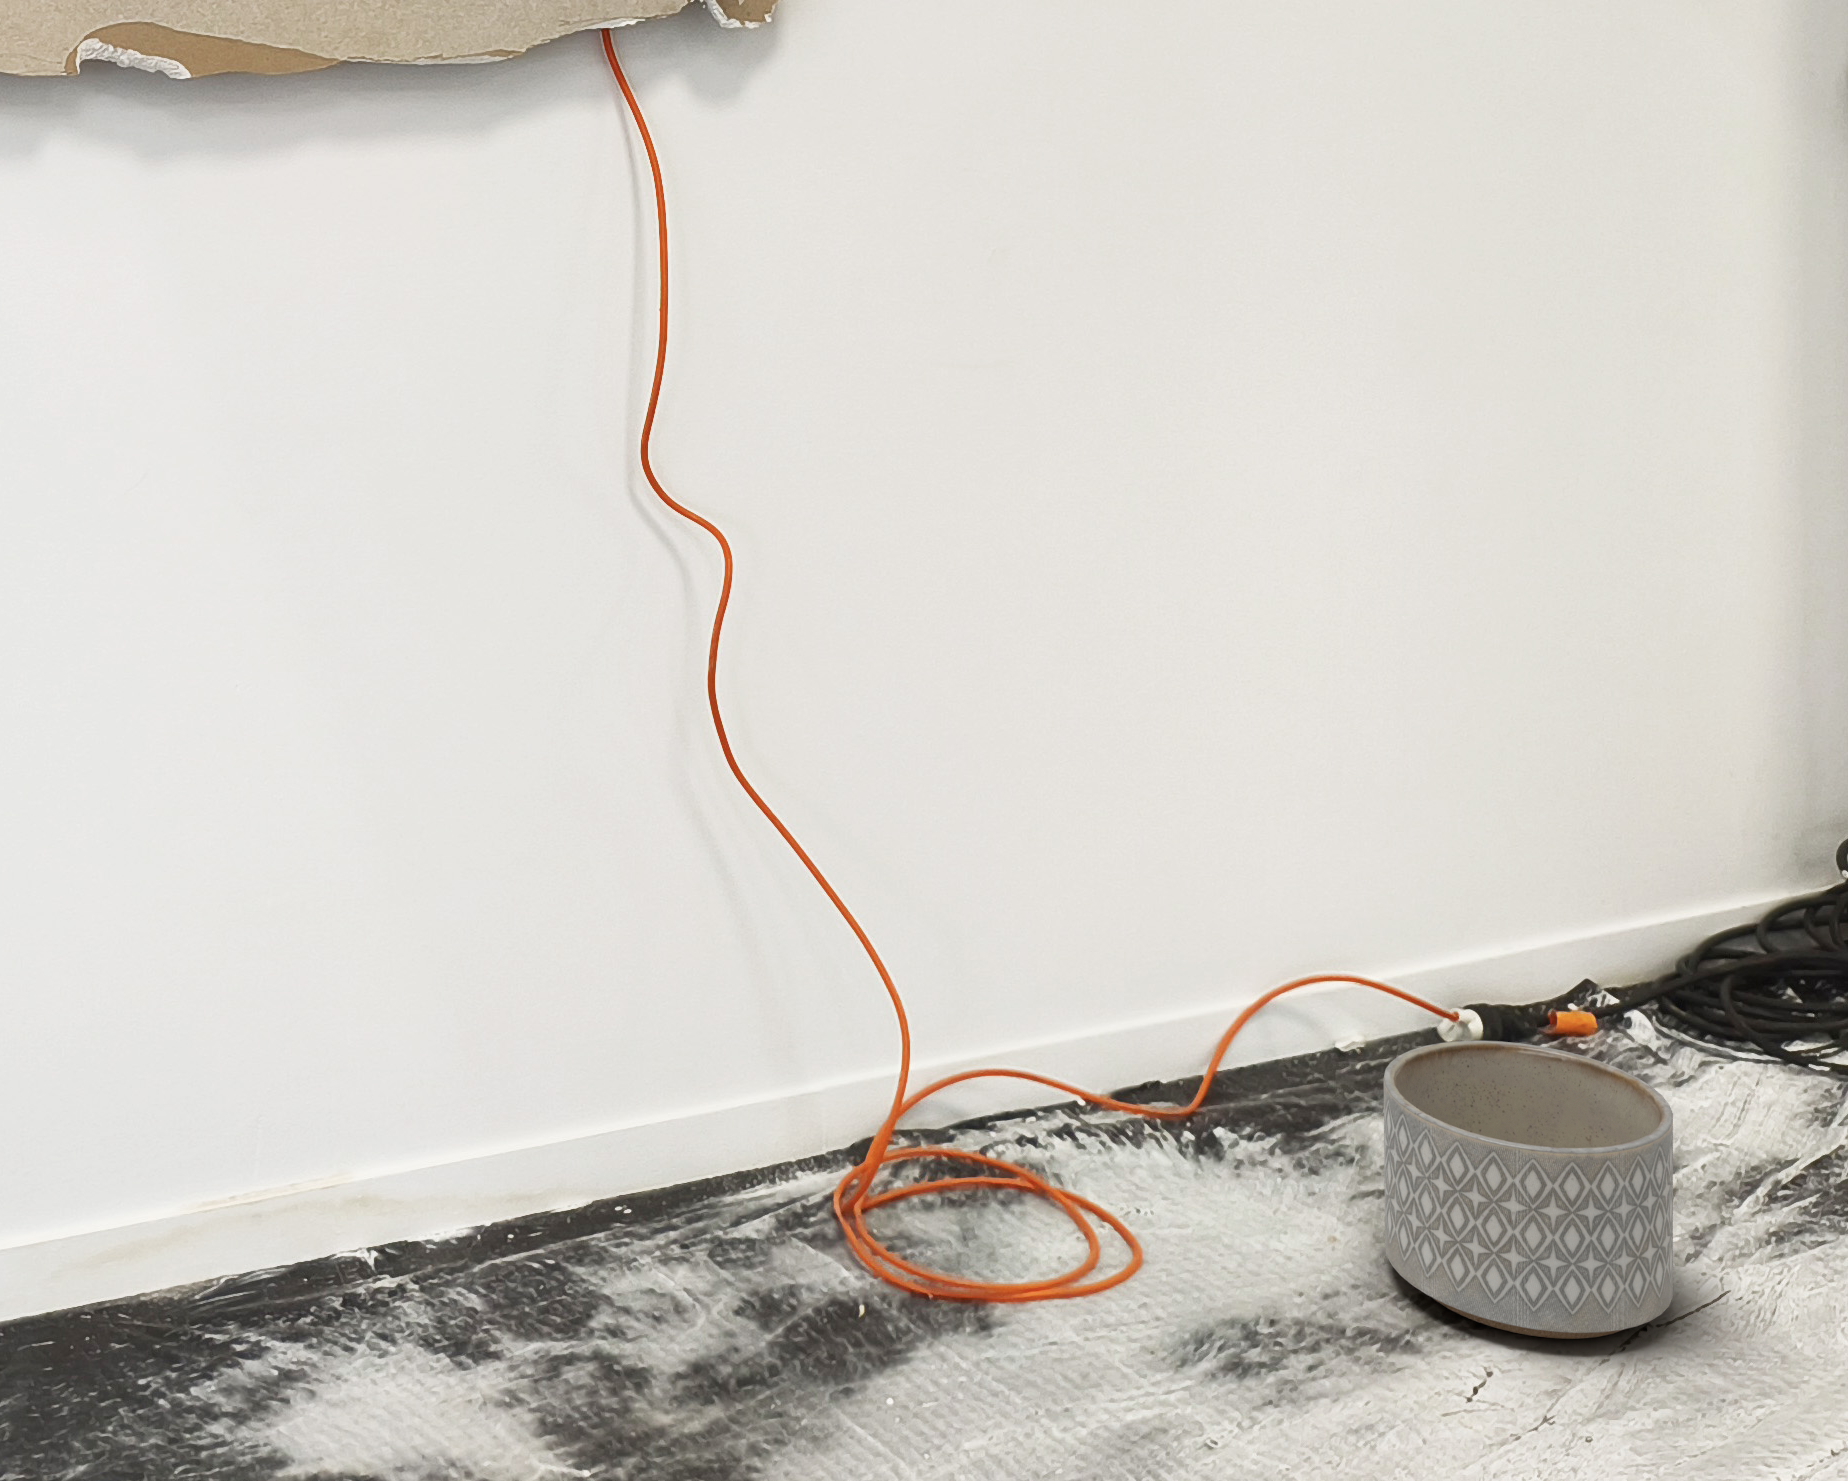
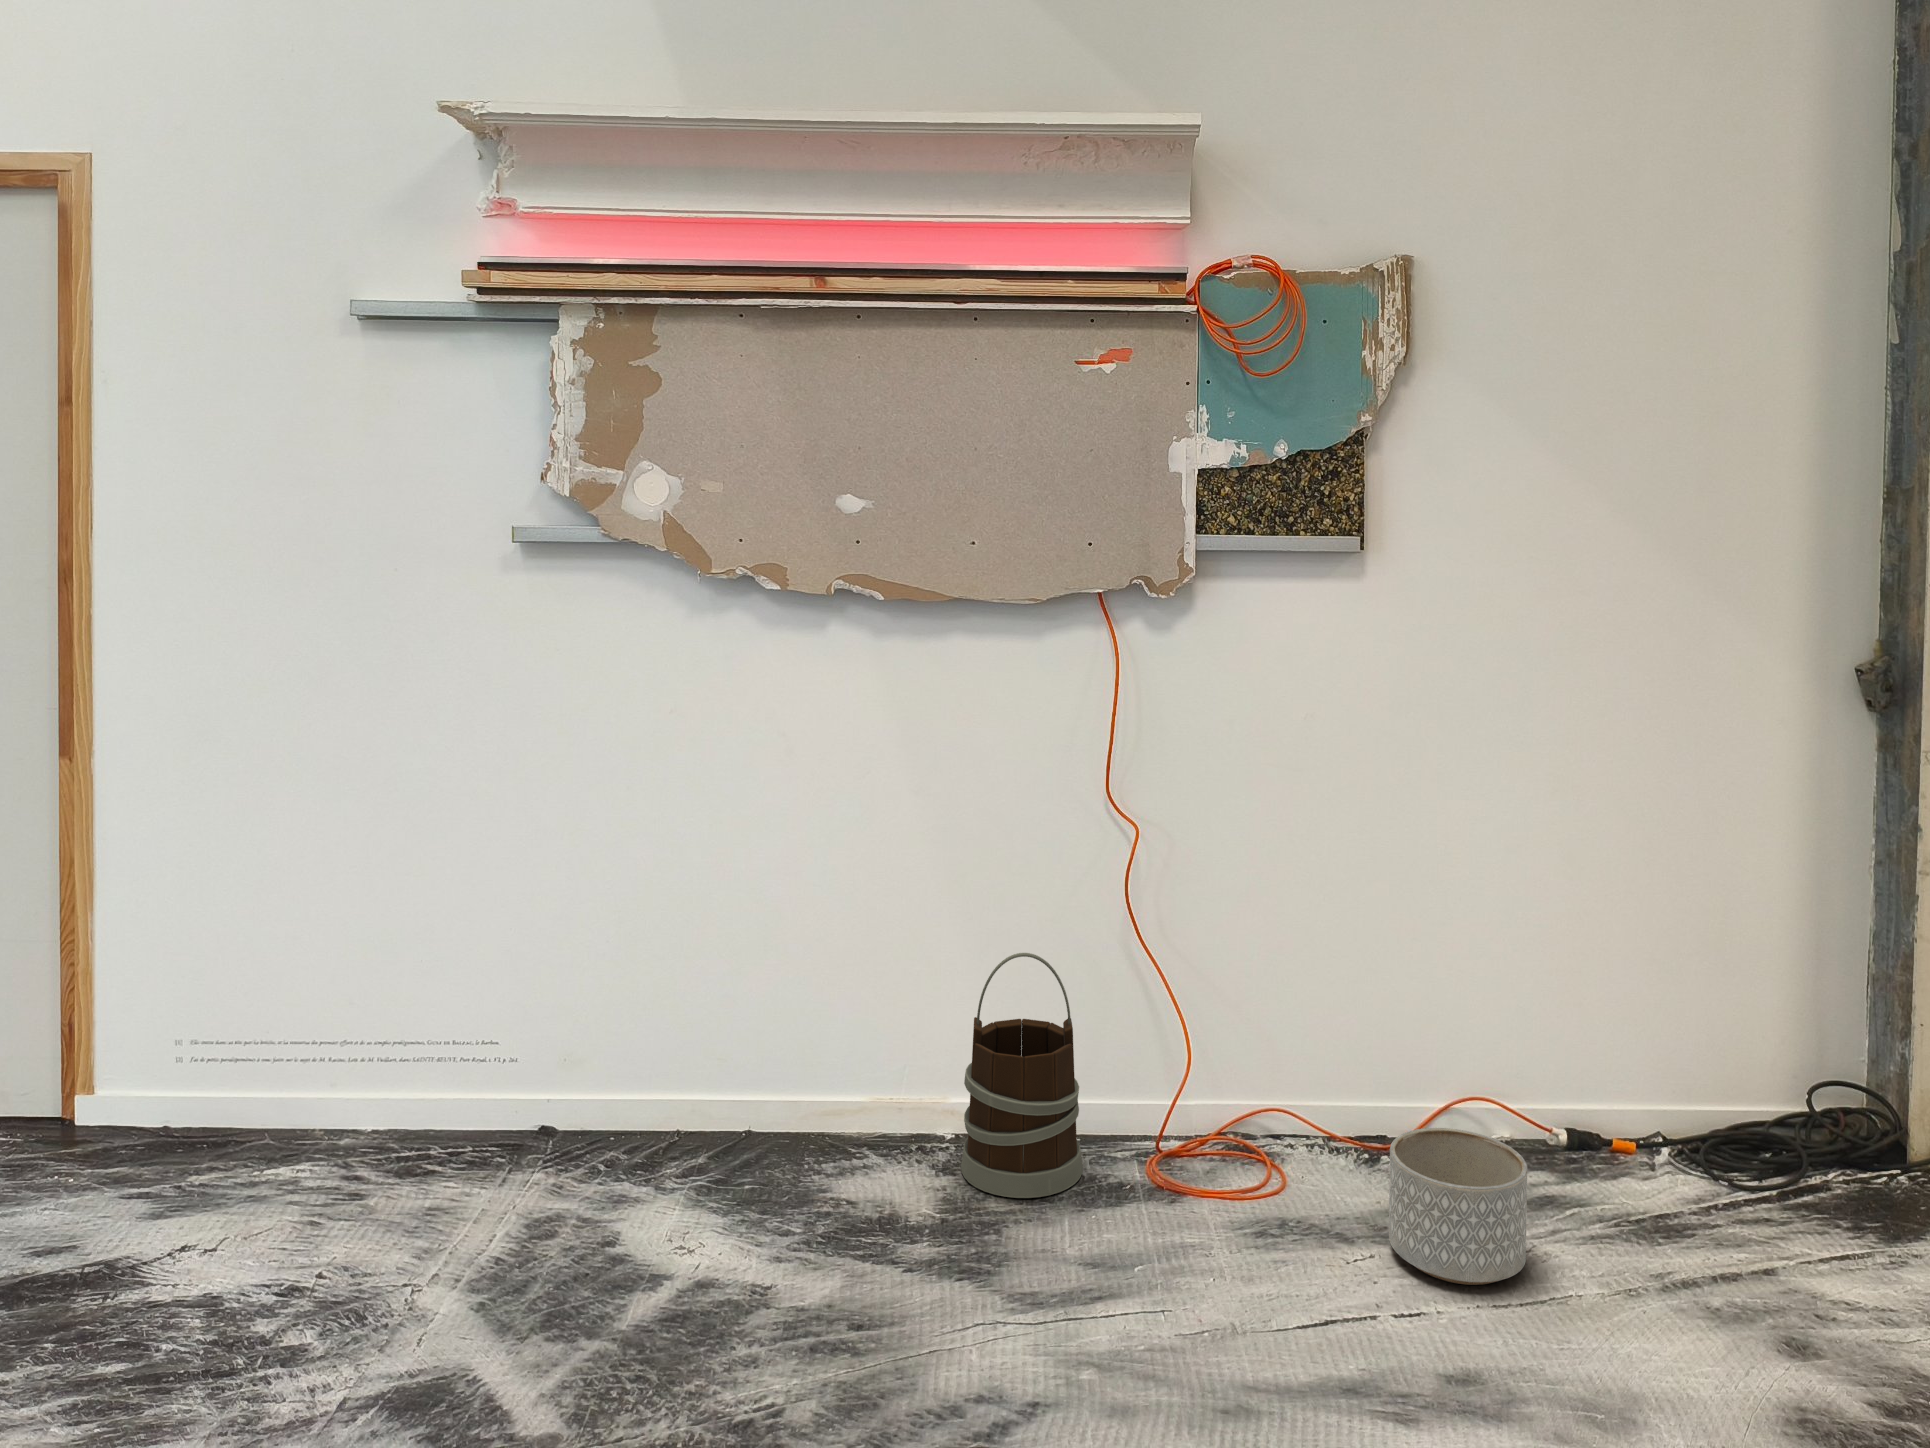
wooden bucket: none [462,834,734,1371] -> present [961,953,1083,1198]

